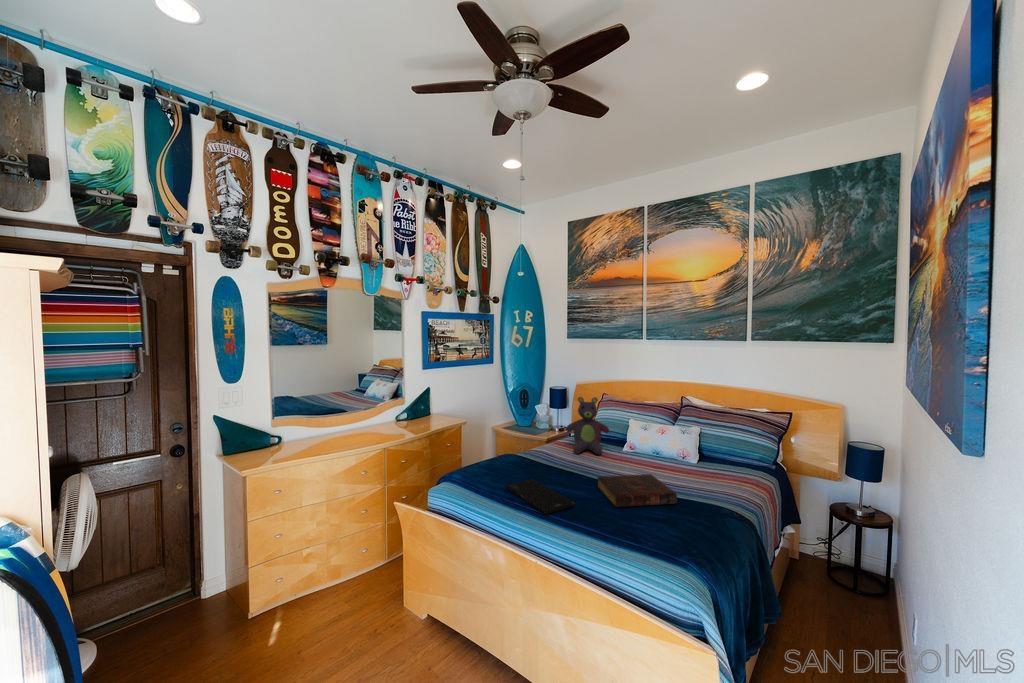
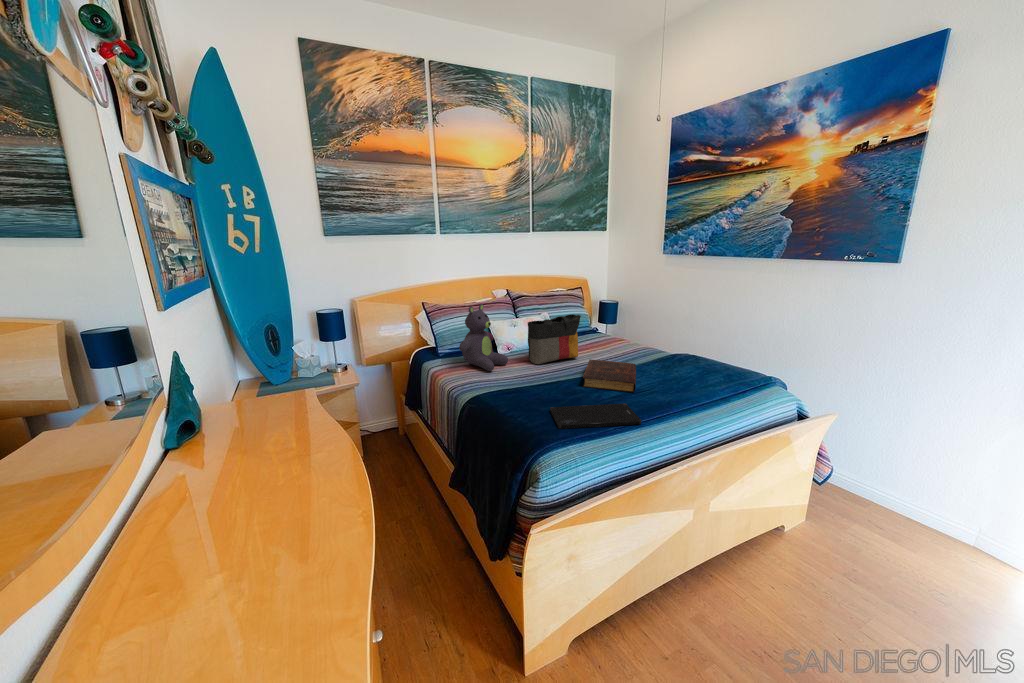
tote bag: none [615,421,674,473] -> present [528,314,581,364]

